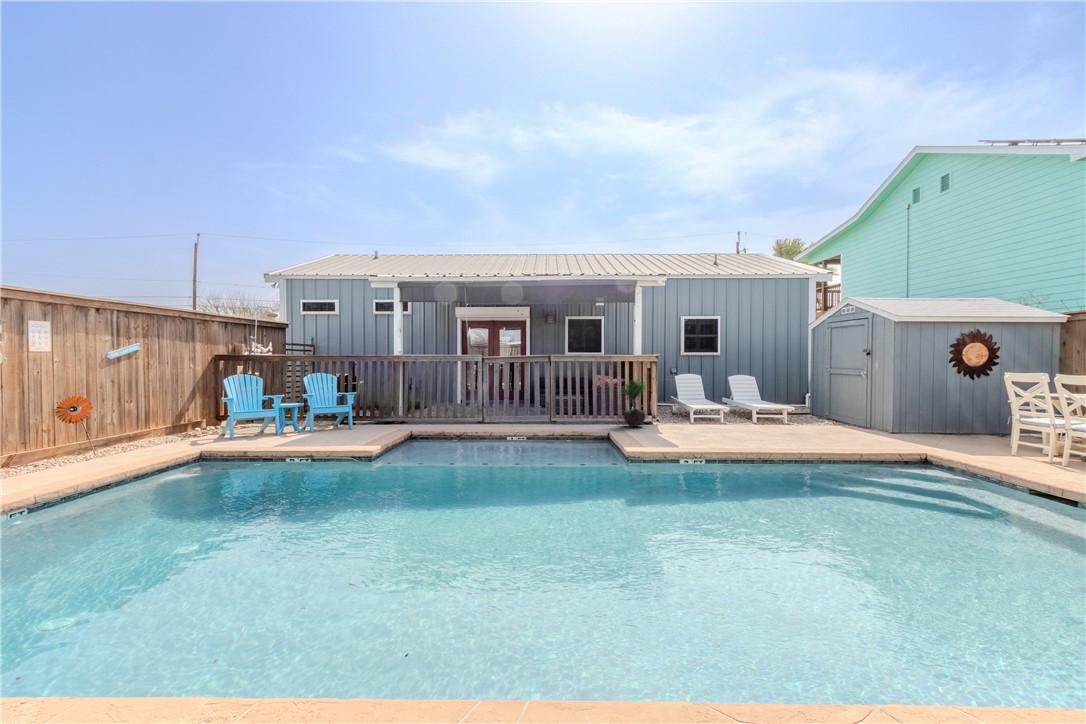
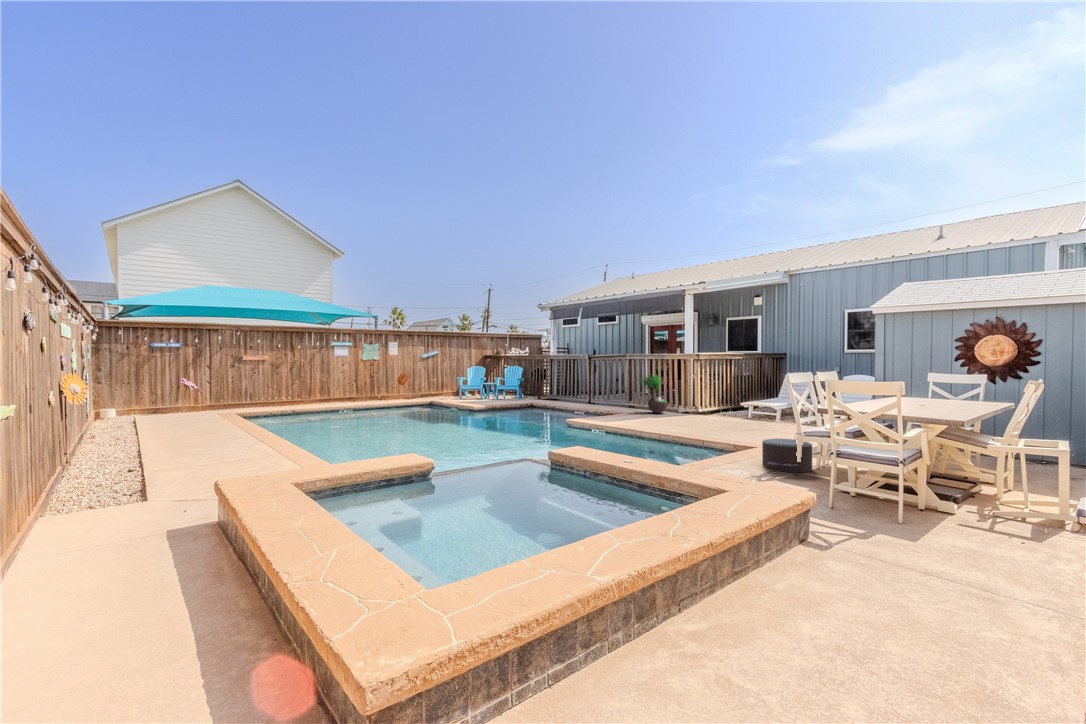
pouf: none [981,438,1053,468] -> present [762,439,812,473]

